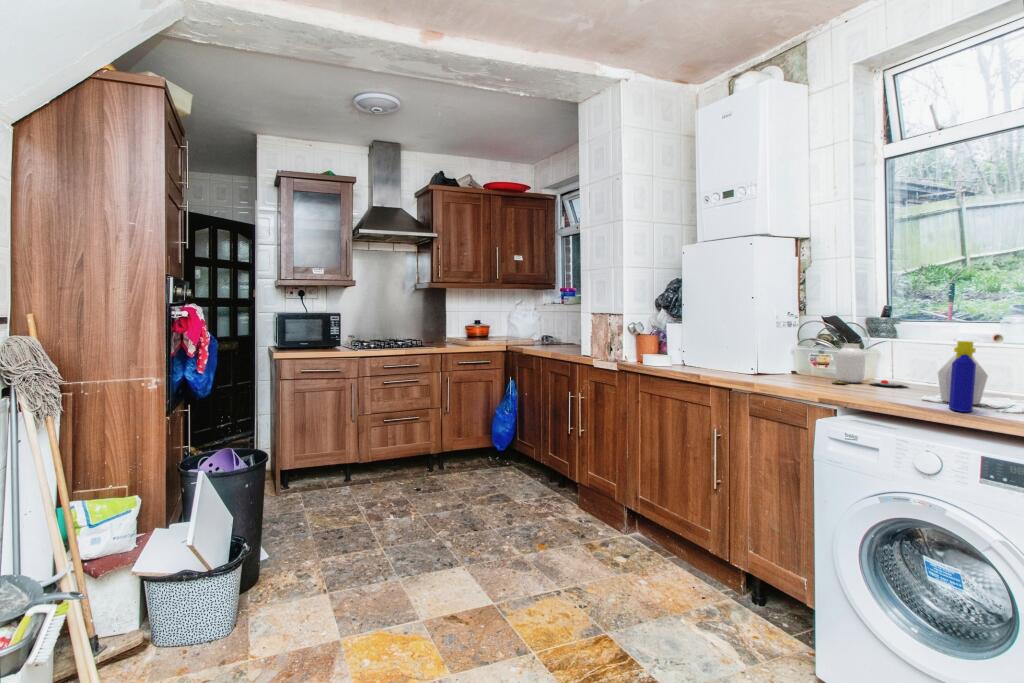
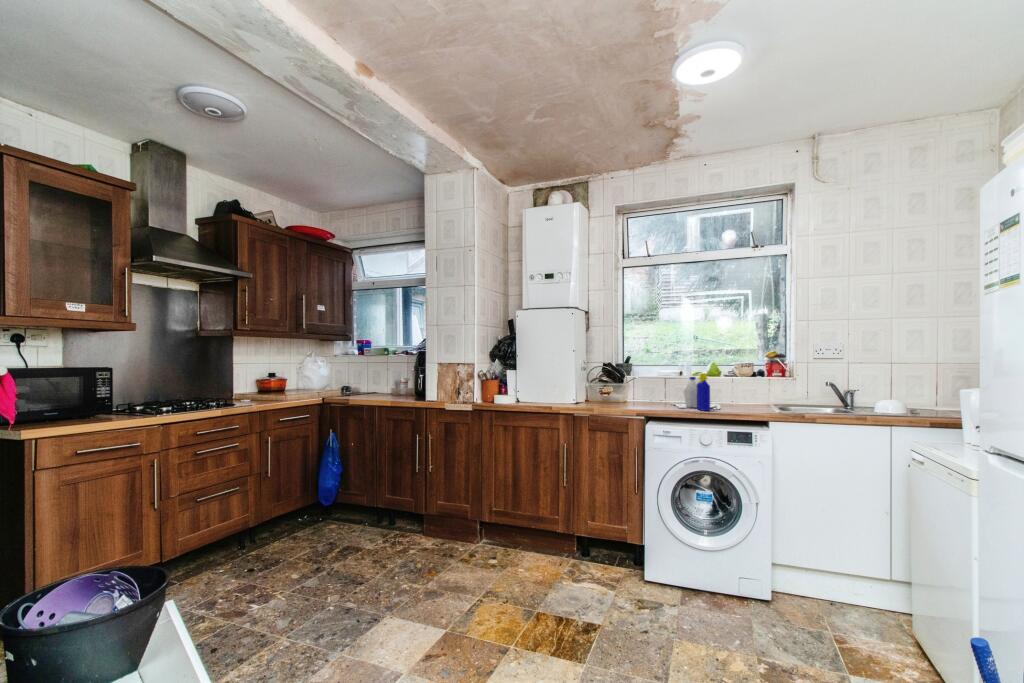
jar: present [832,343,908,386] -> none [618,378,658,404]

